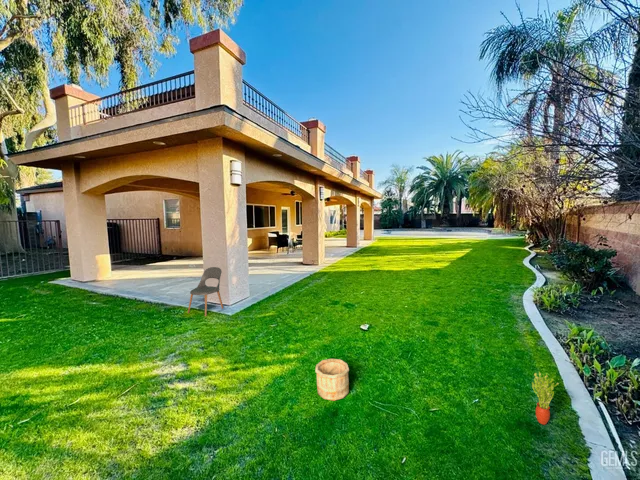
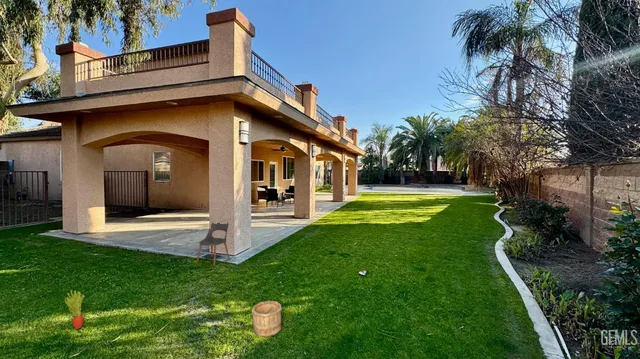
wooden bucket: present [315,359,349,401] -> present [252,301,281,337]
potted plant: present [532,373,559,425] -> present [65,291,84,329]

